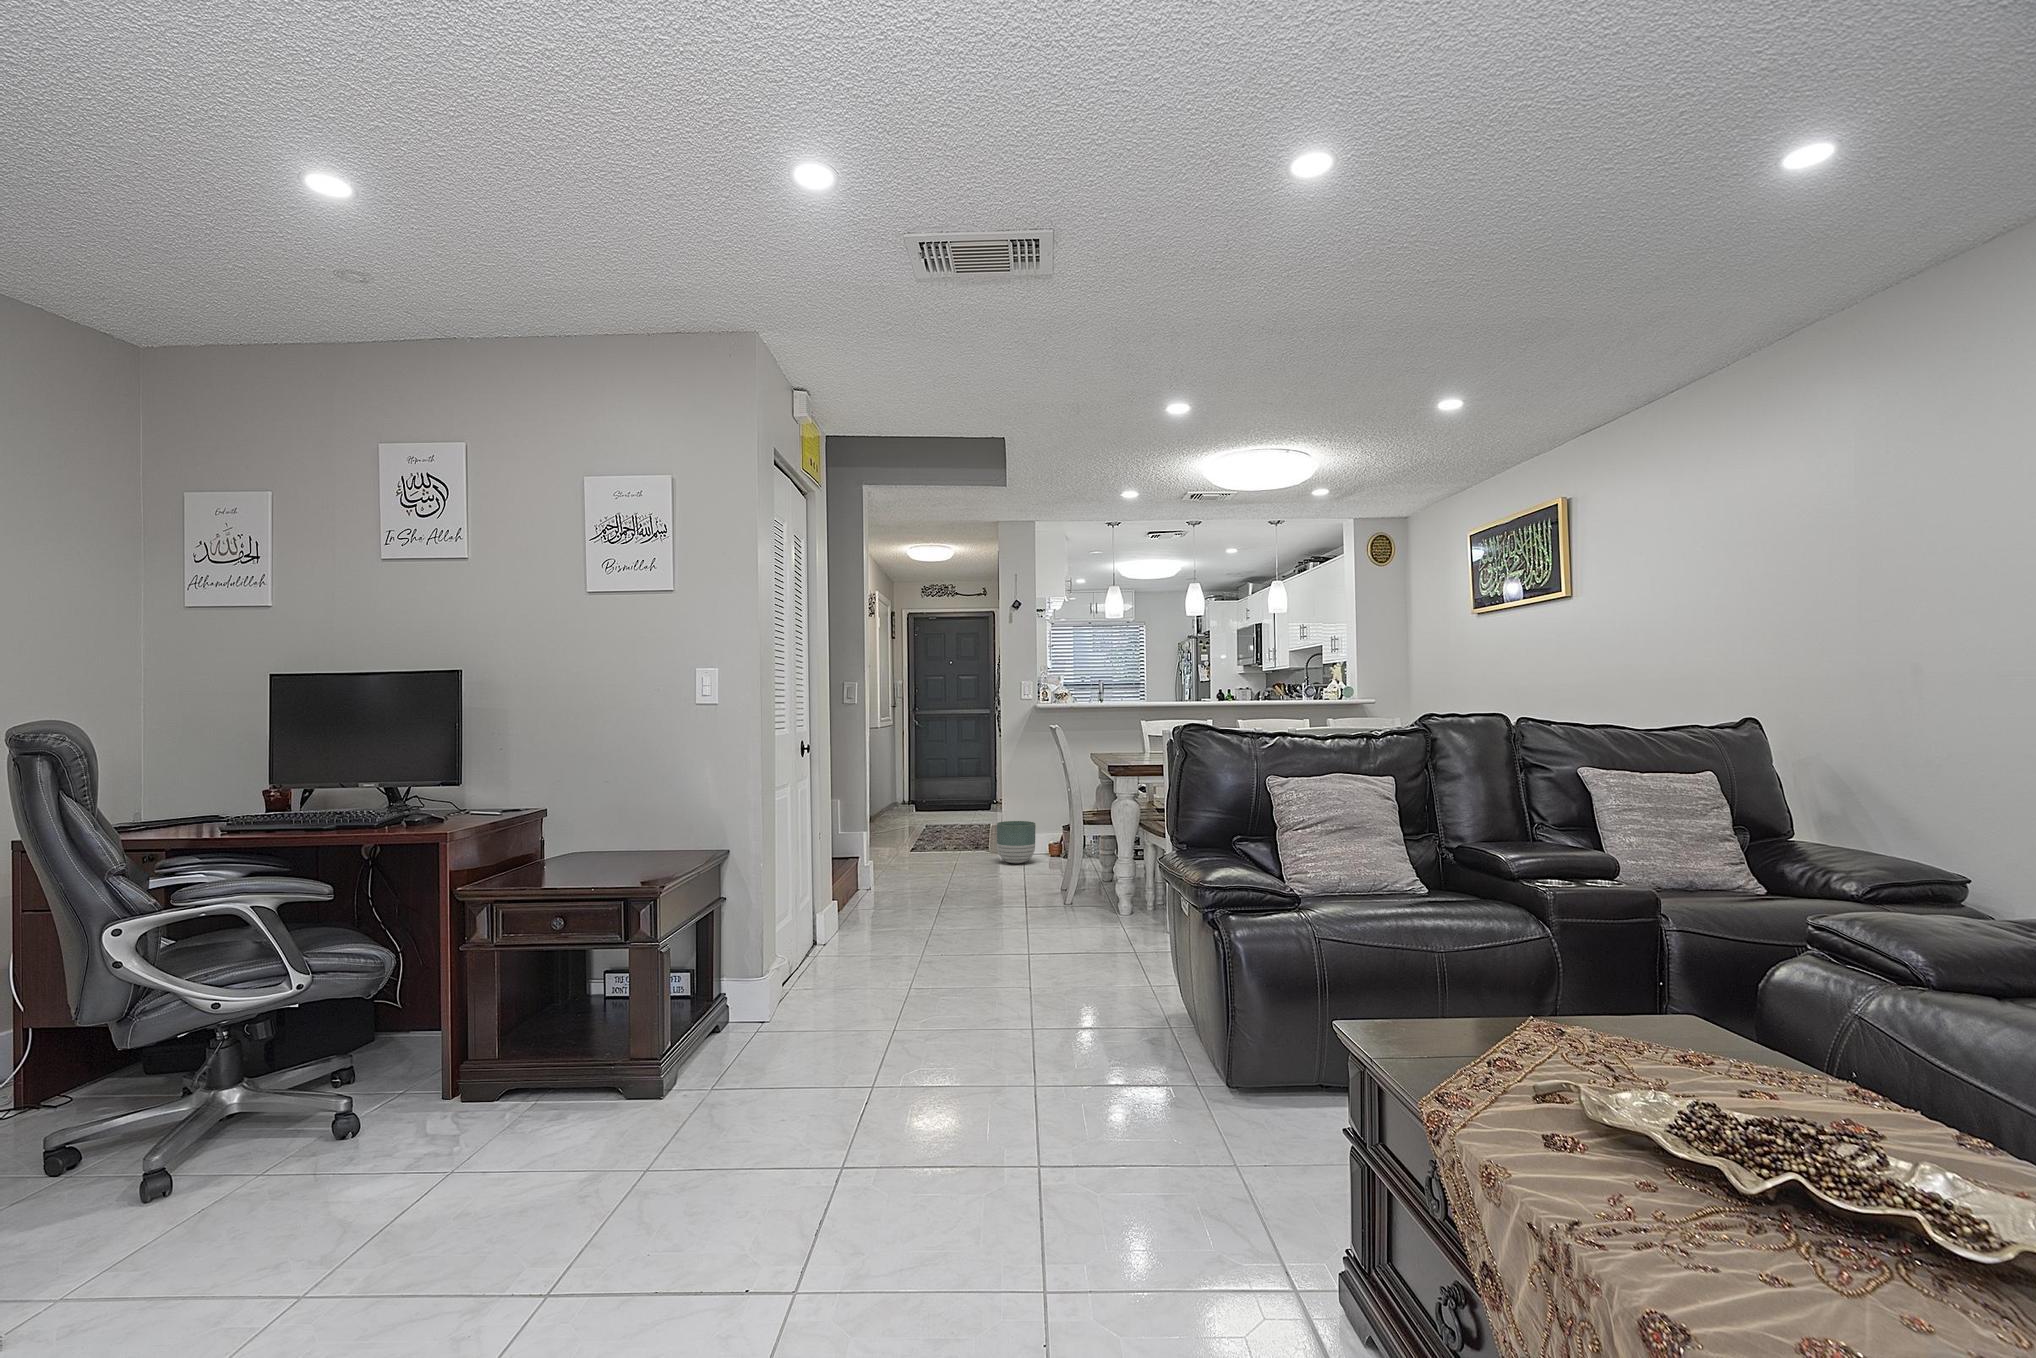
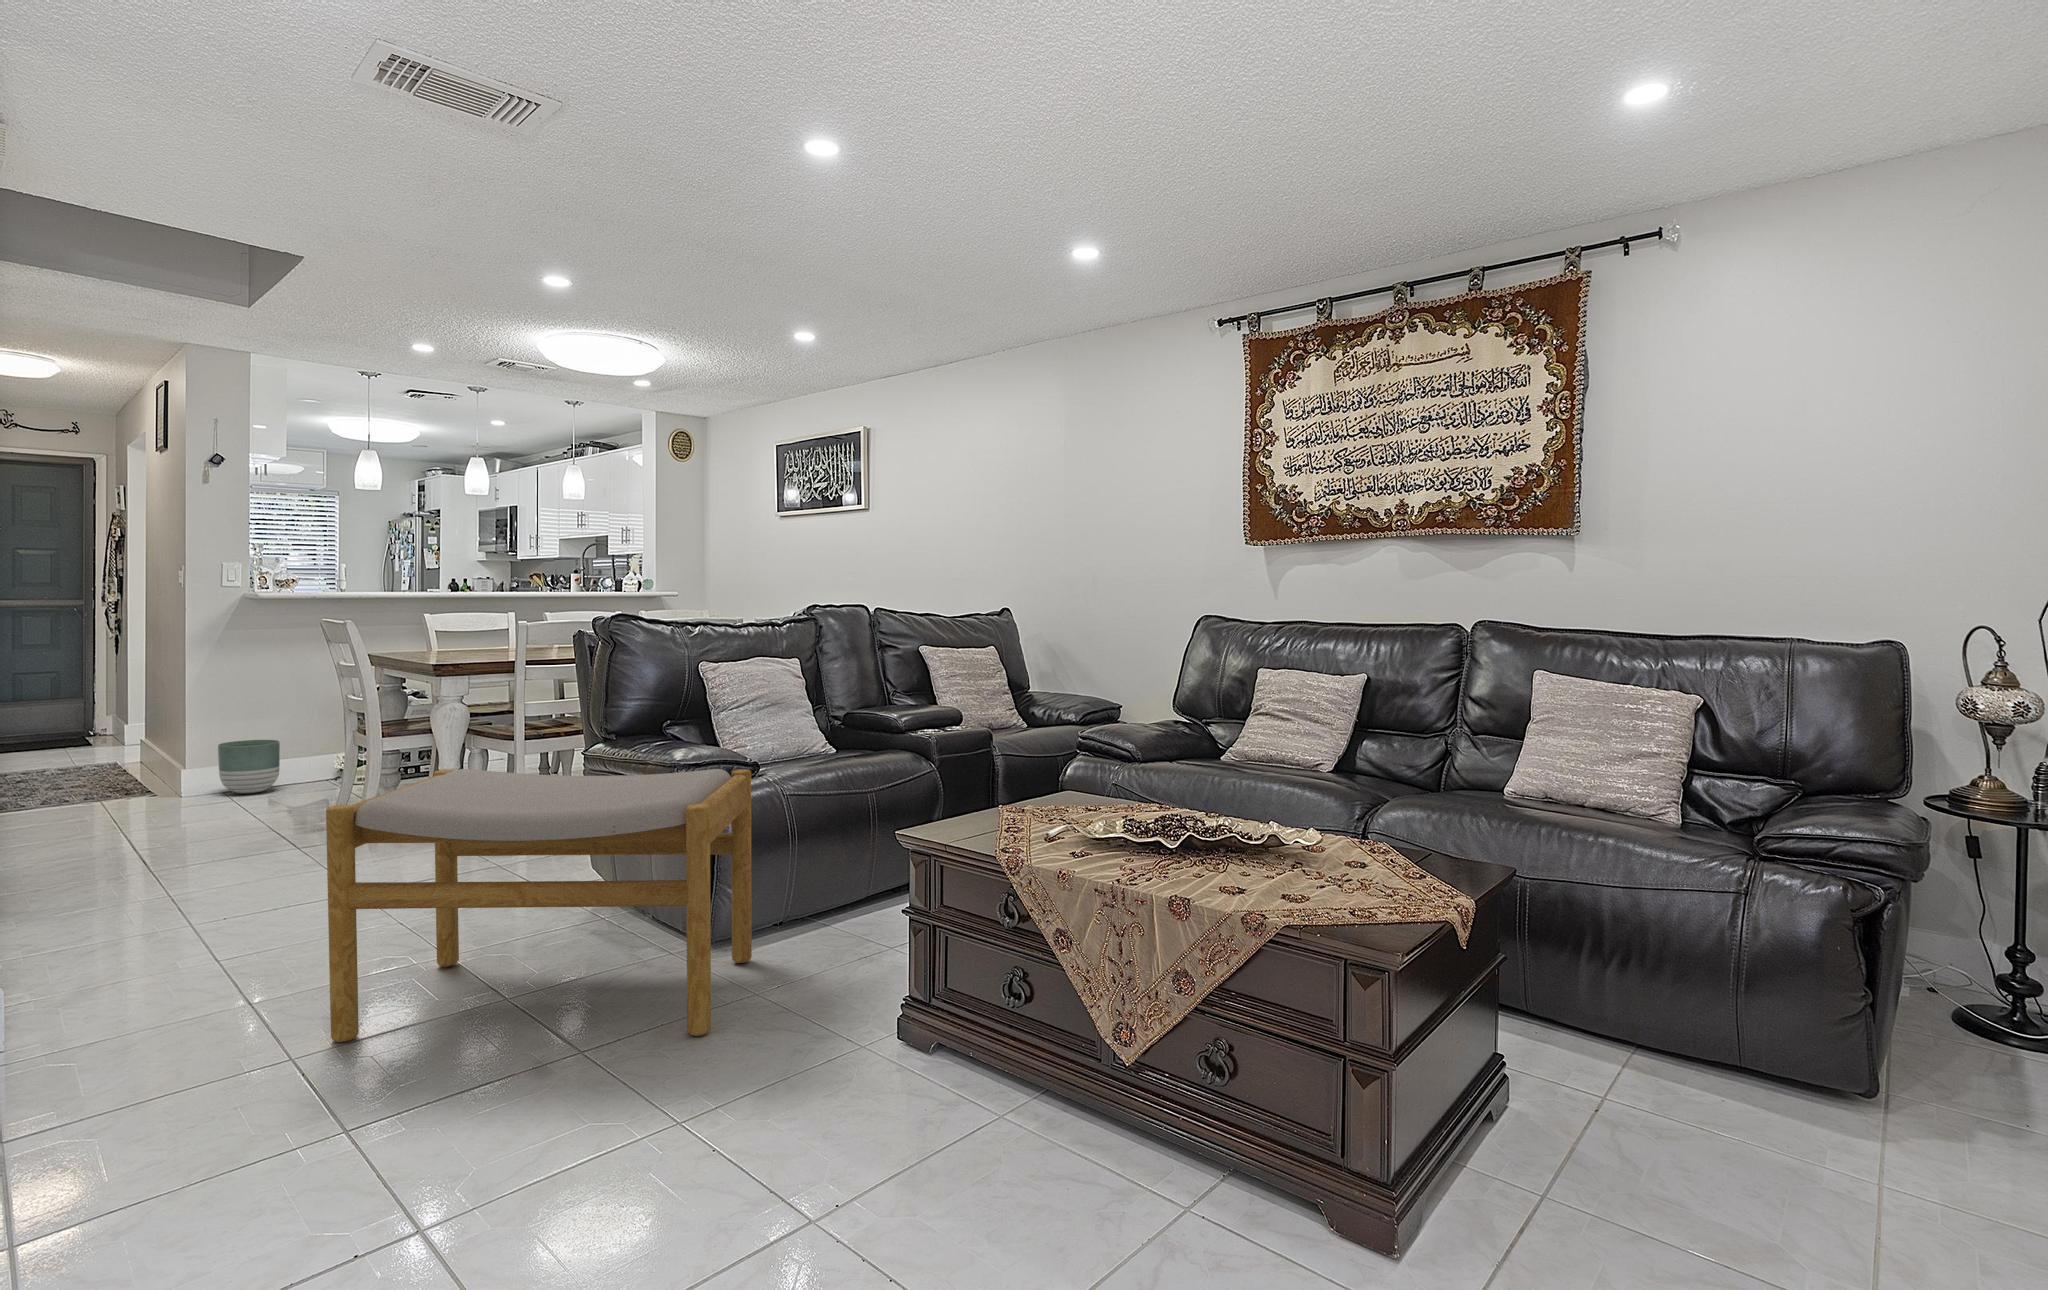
footstool: none [843,871,1245,1236] -> present [326,769,752,1042]

